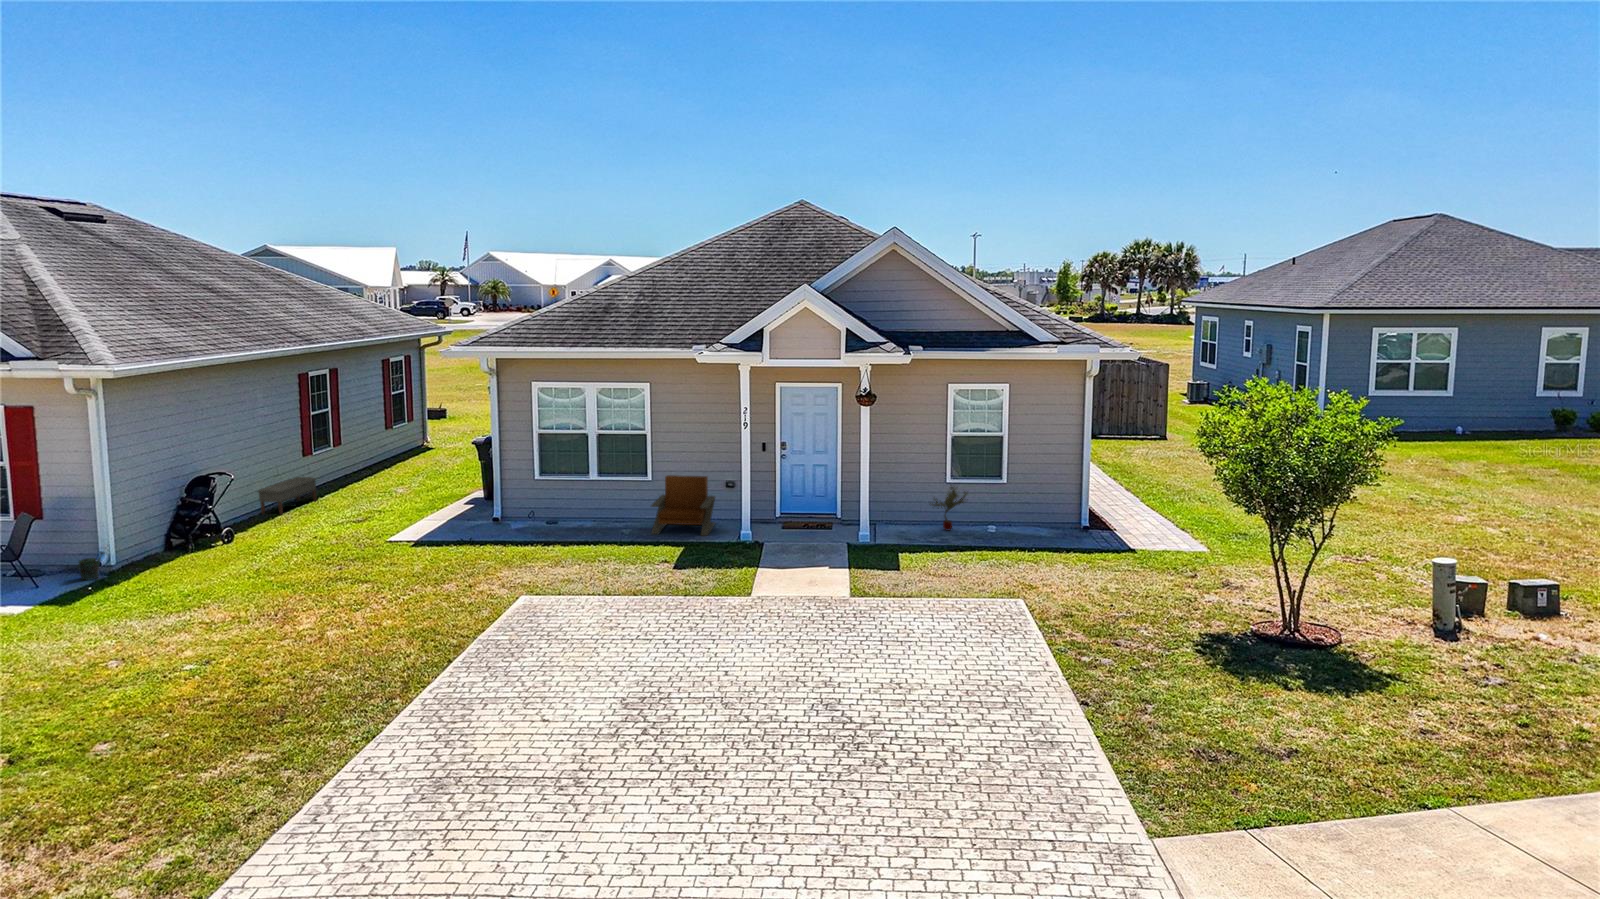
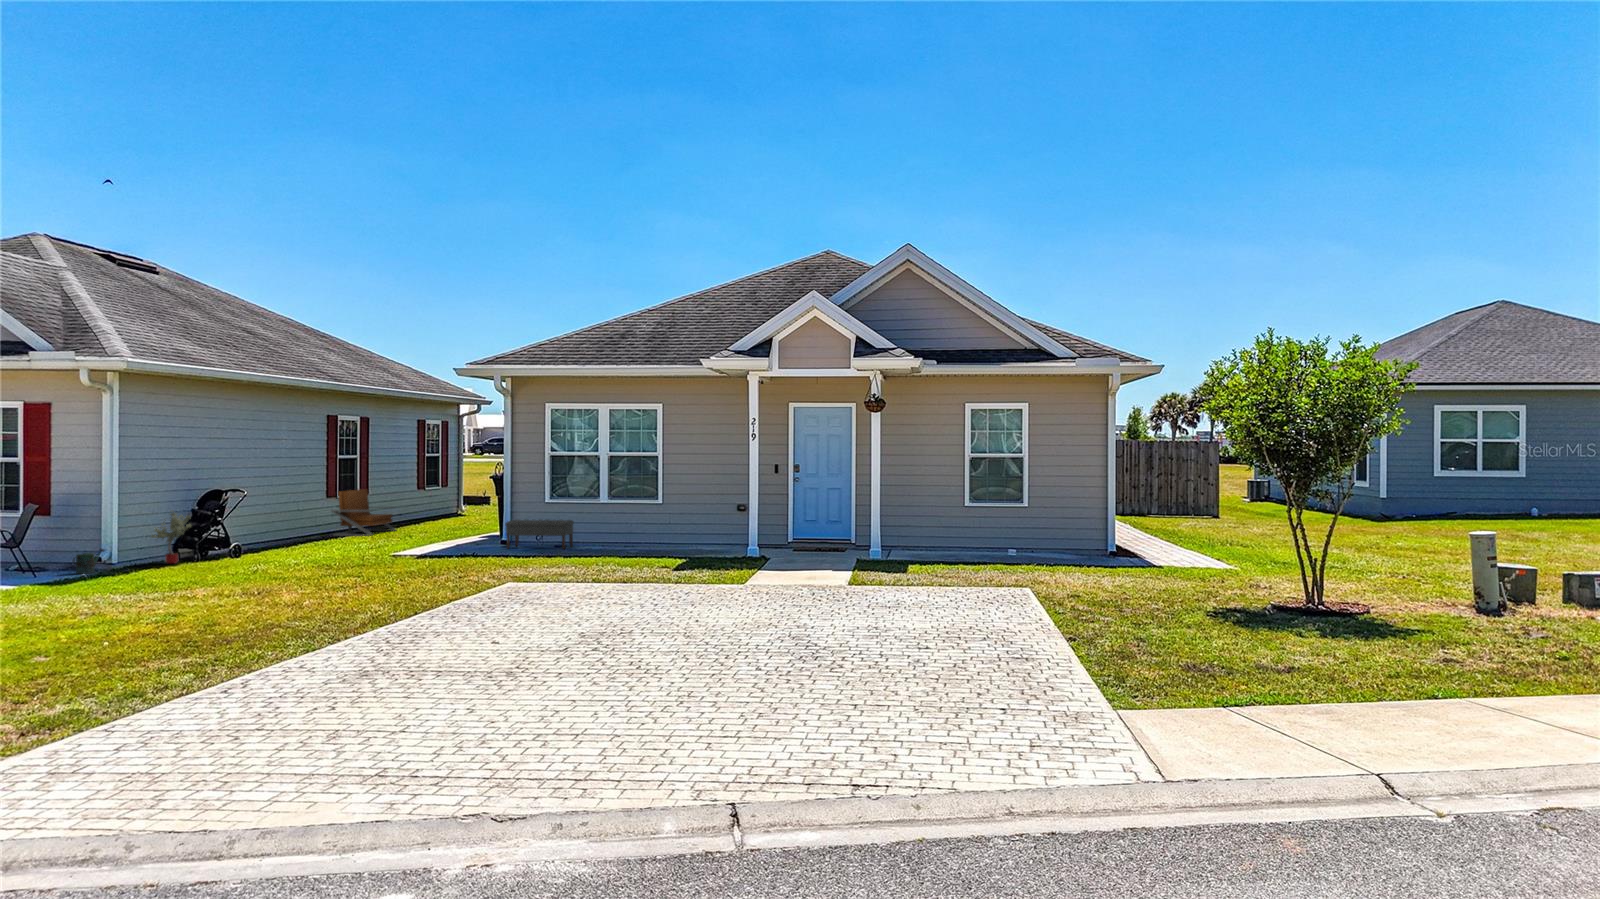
lounge chair: present [651,475,716,536] -> present [332,489,396,536]
bench: present [258,477,317,514] -> present [505,519,574,549]
potted tree: present [930,485,967,530] -> present [151,511,191,564]

